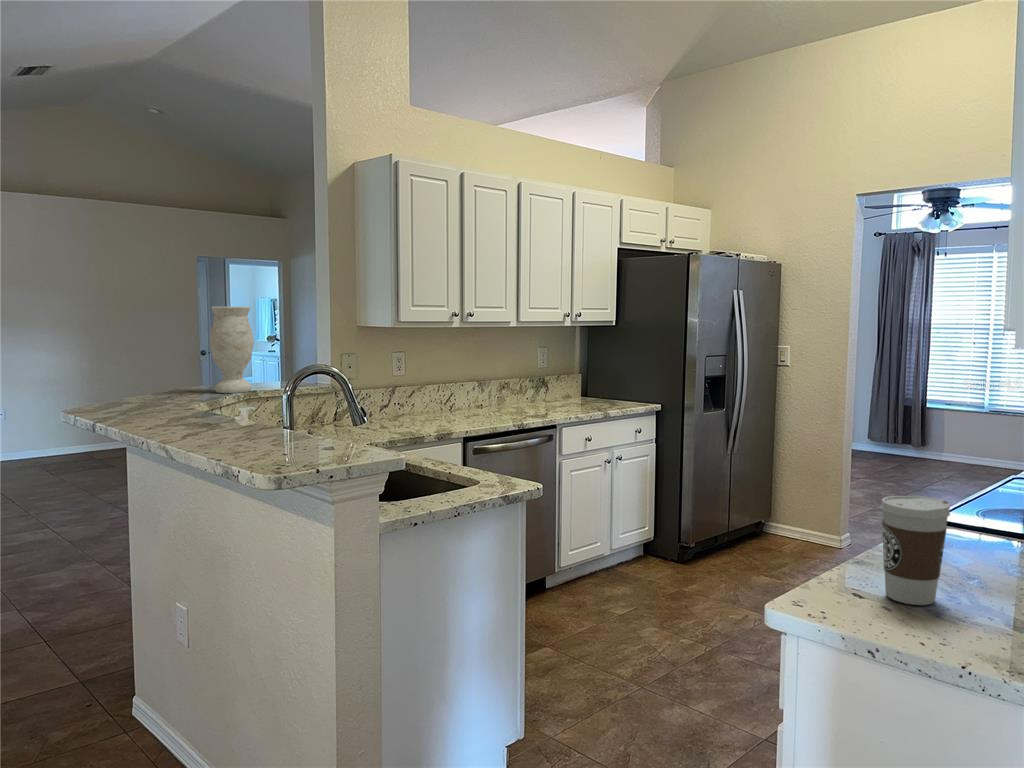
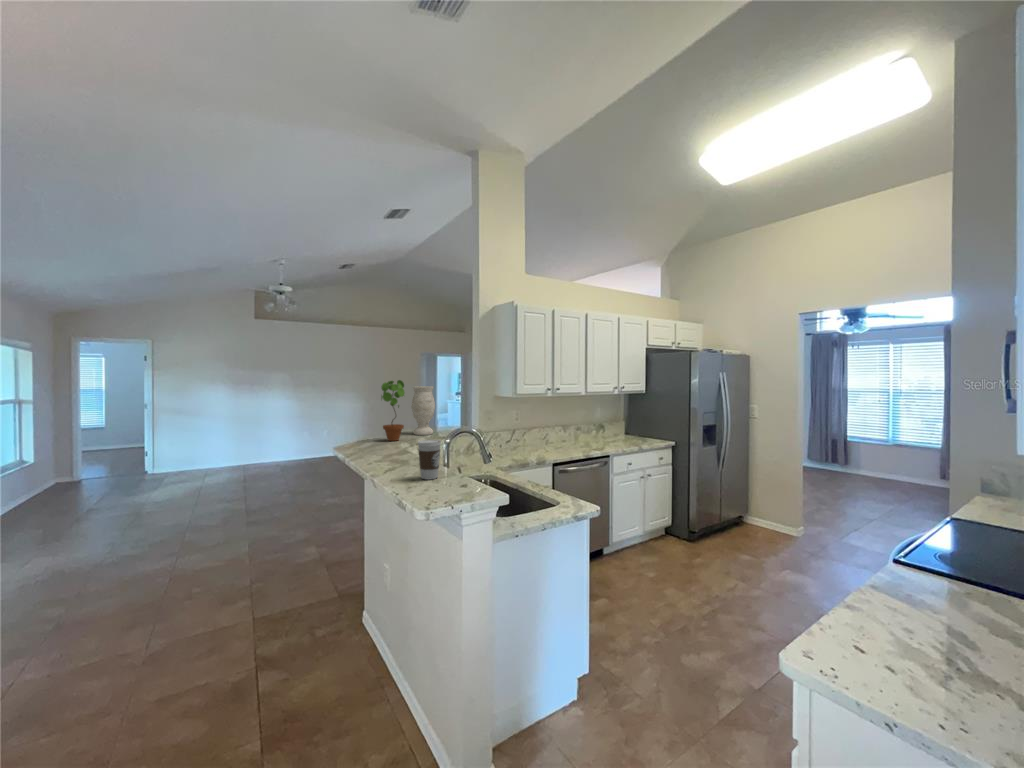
potted plant: none [155,293,199,401] -> present [381,380,405,441]
coffee cup: present [881,496,950,605] -> present [418,440,441,479]

